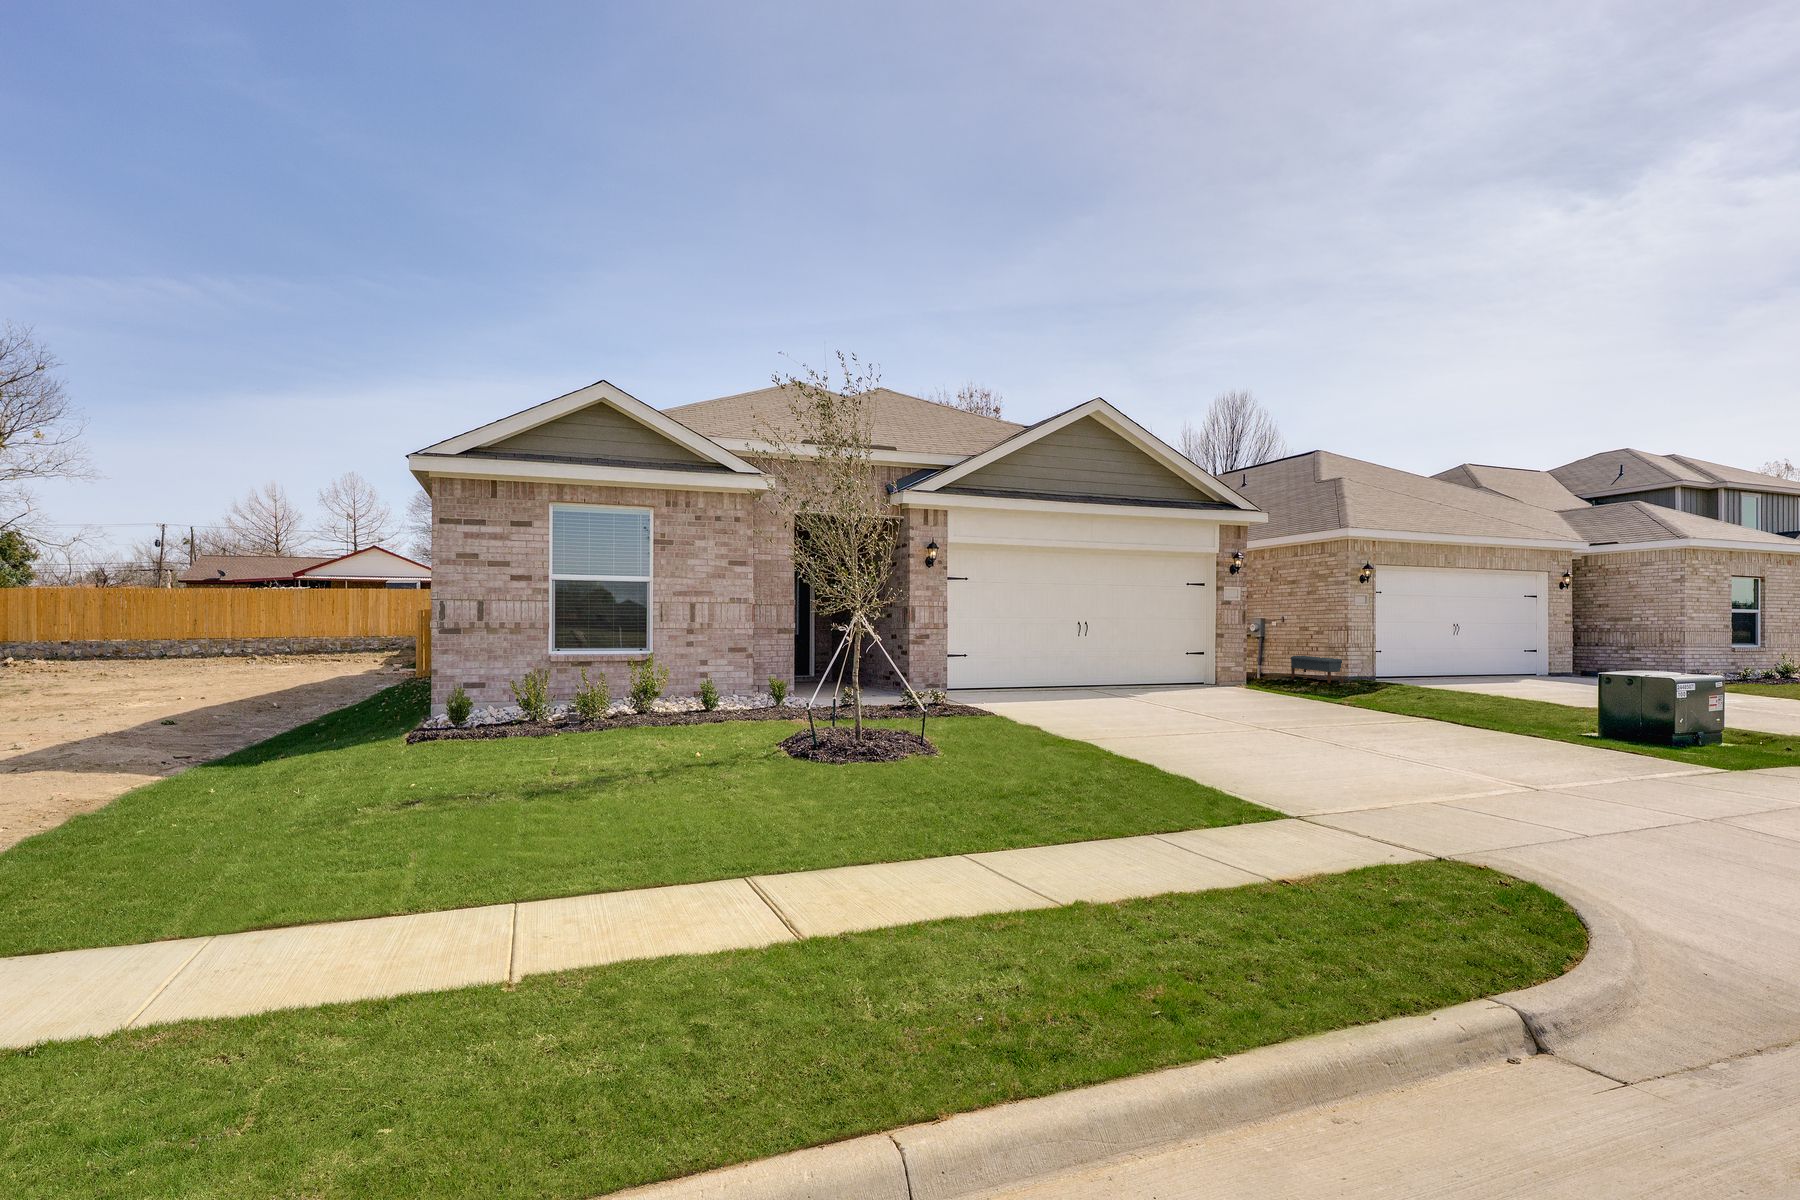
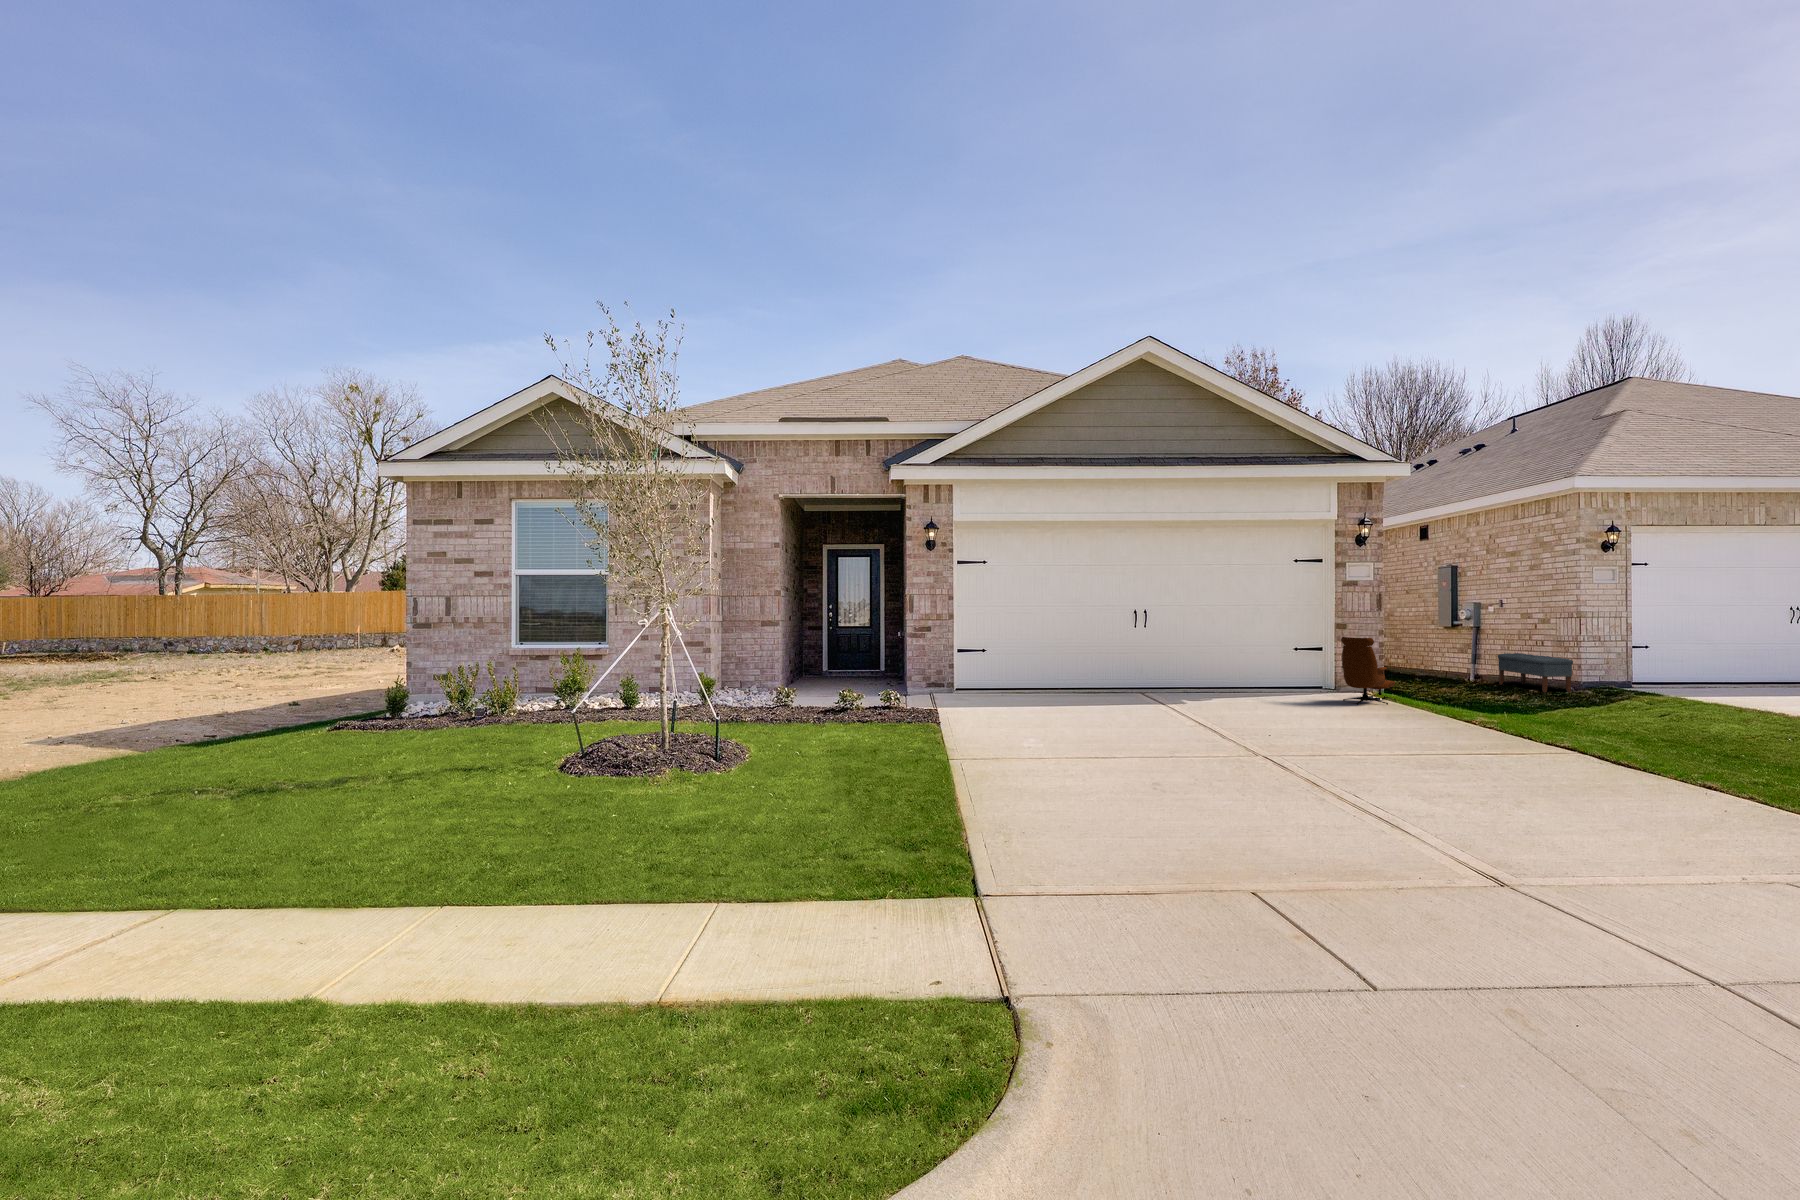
lounge chair: none [1226,643,1260,694] -> present [1341,637,1396,705]

